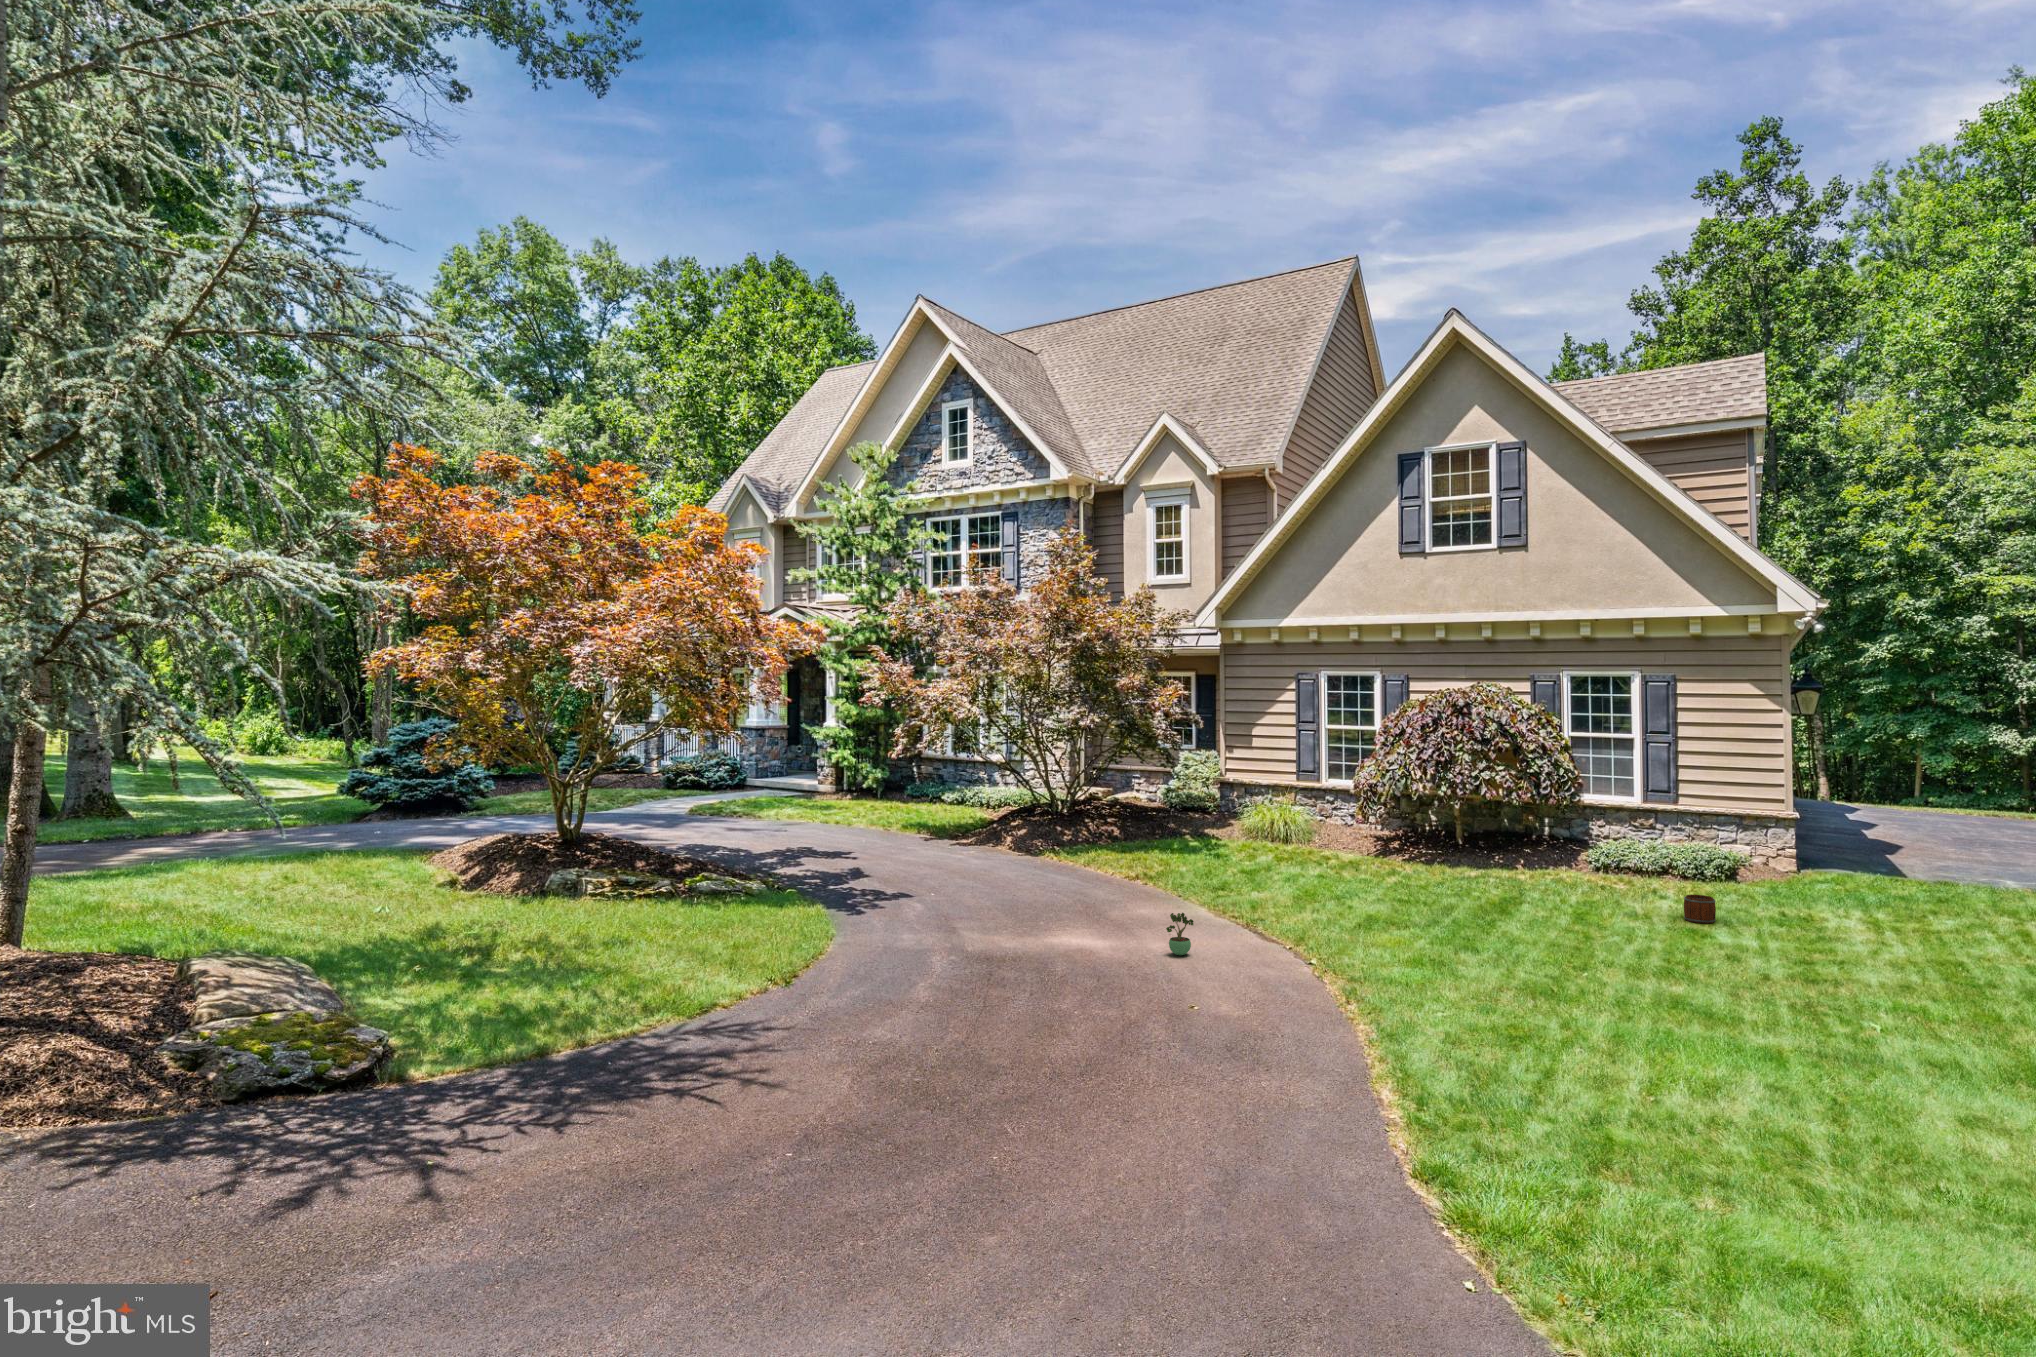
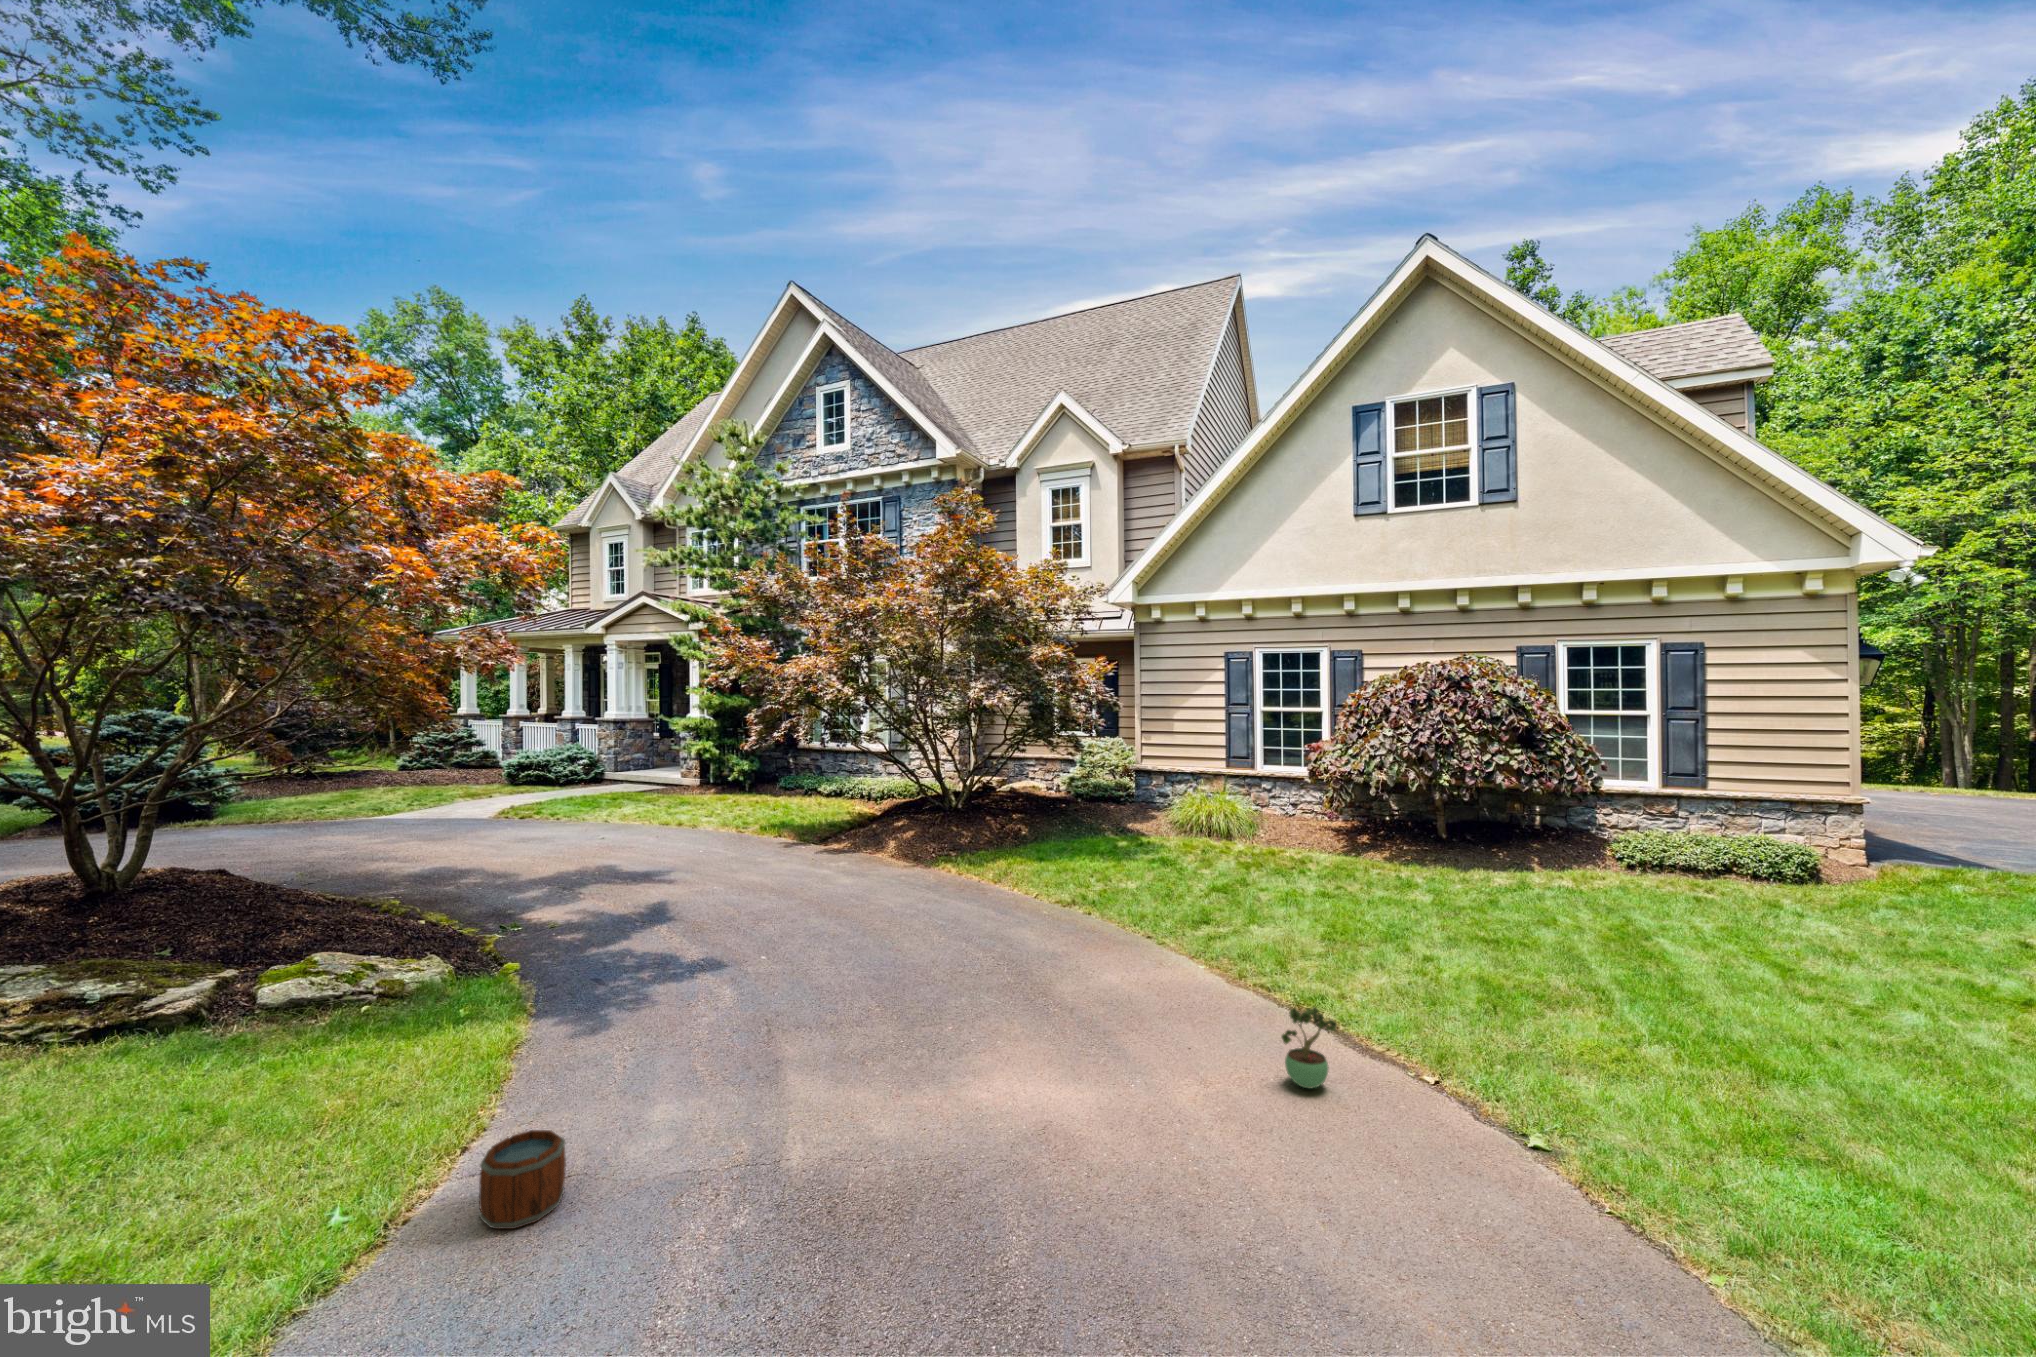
bucket: present [1684,895,1716,923] -> present [479,1130,566,1229]

